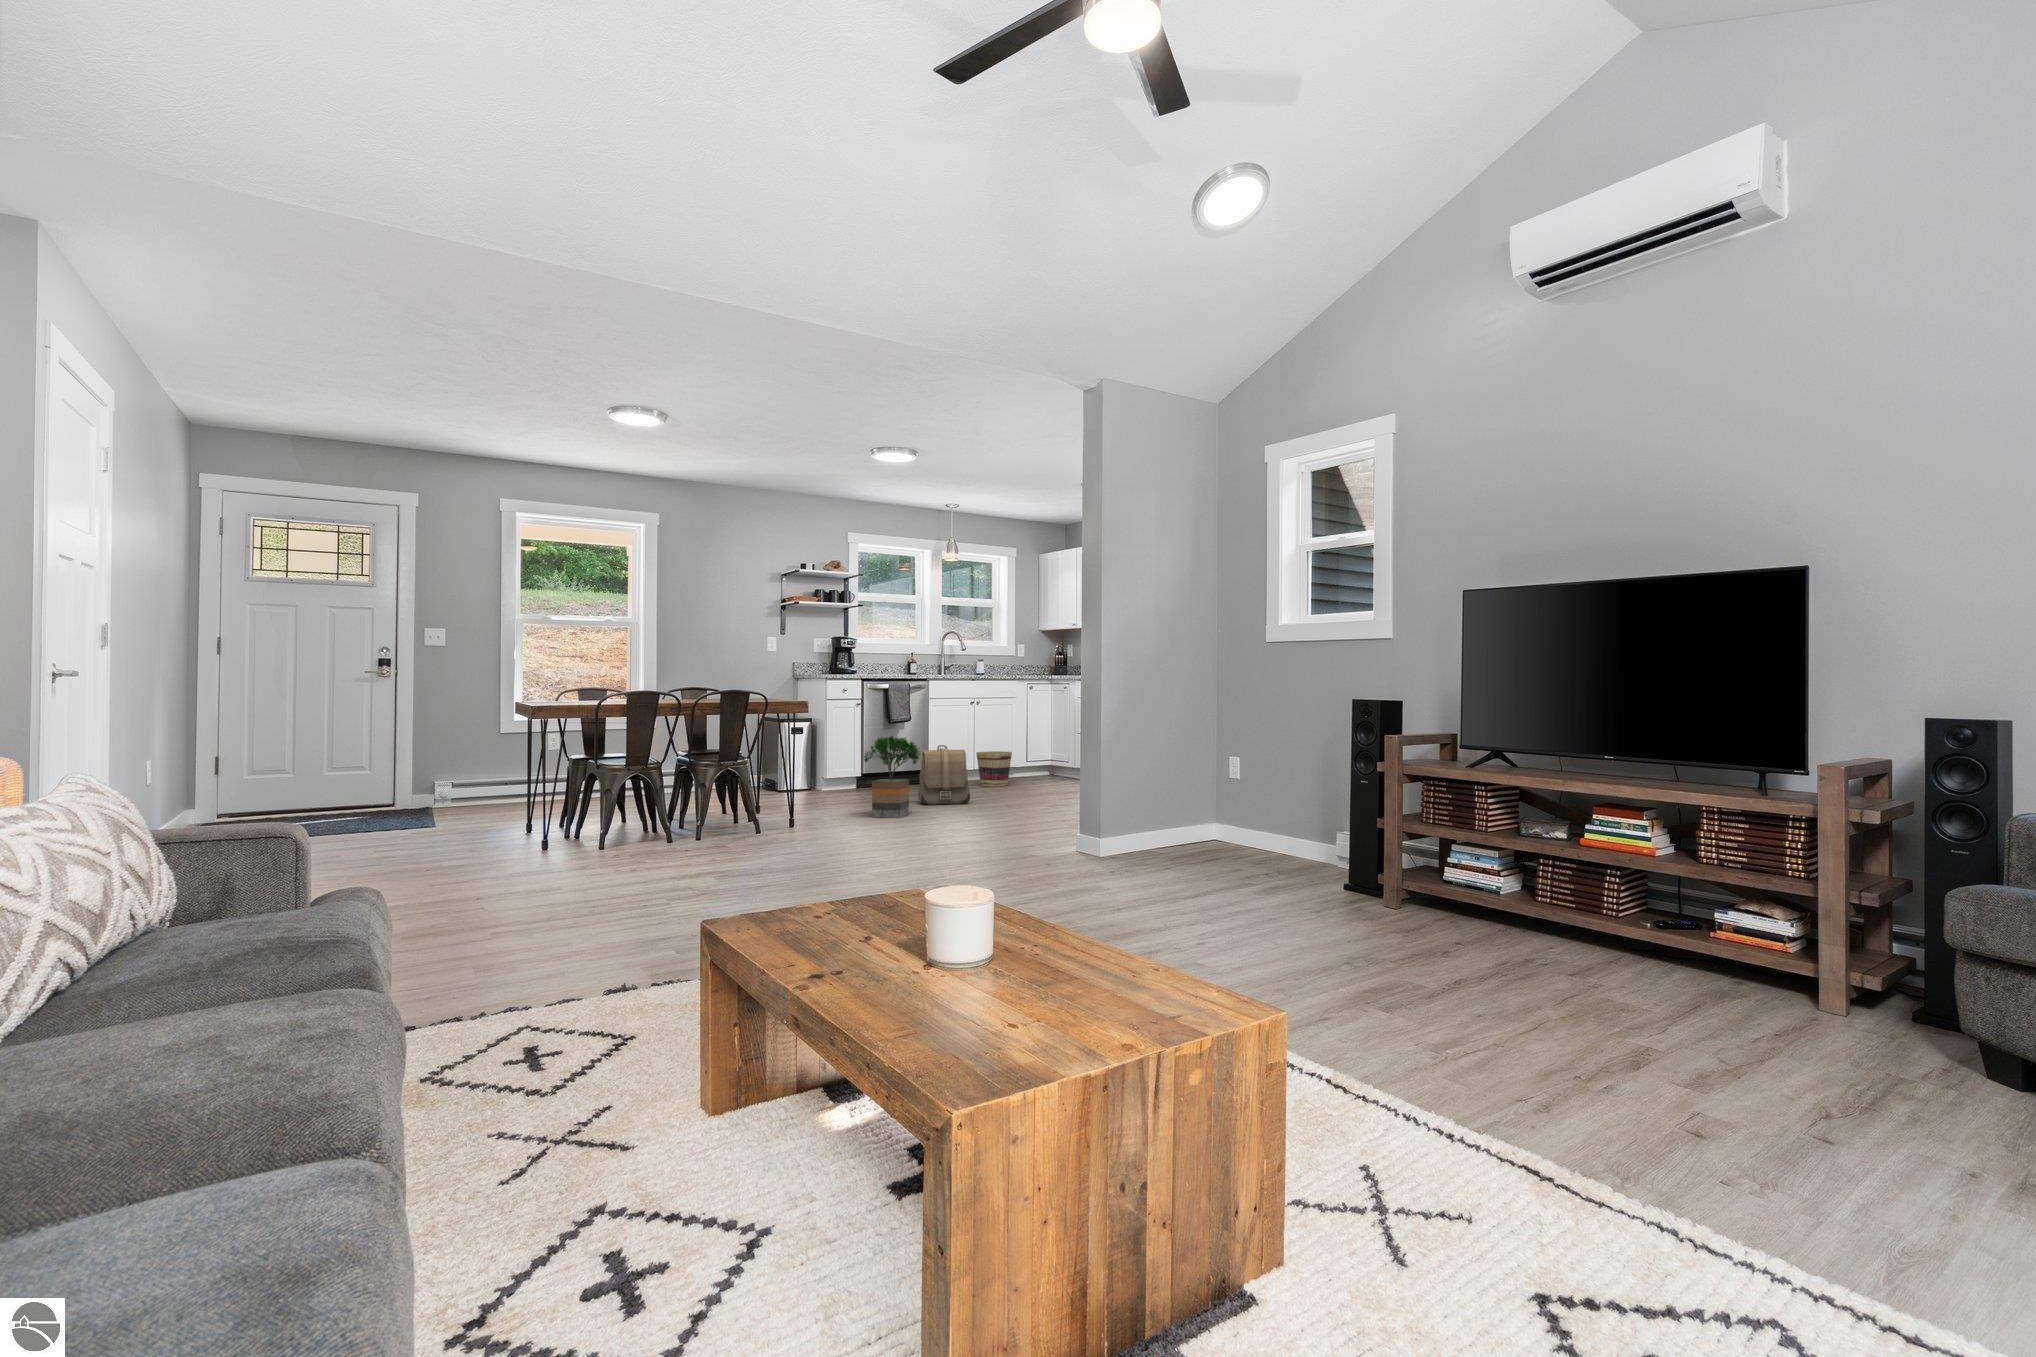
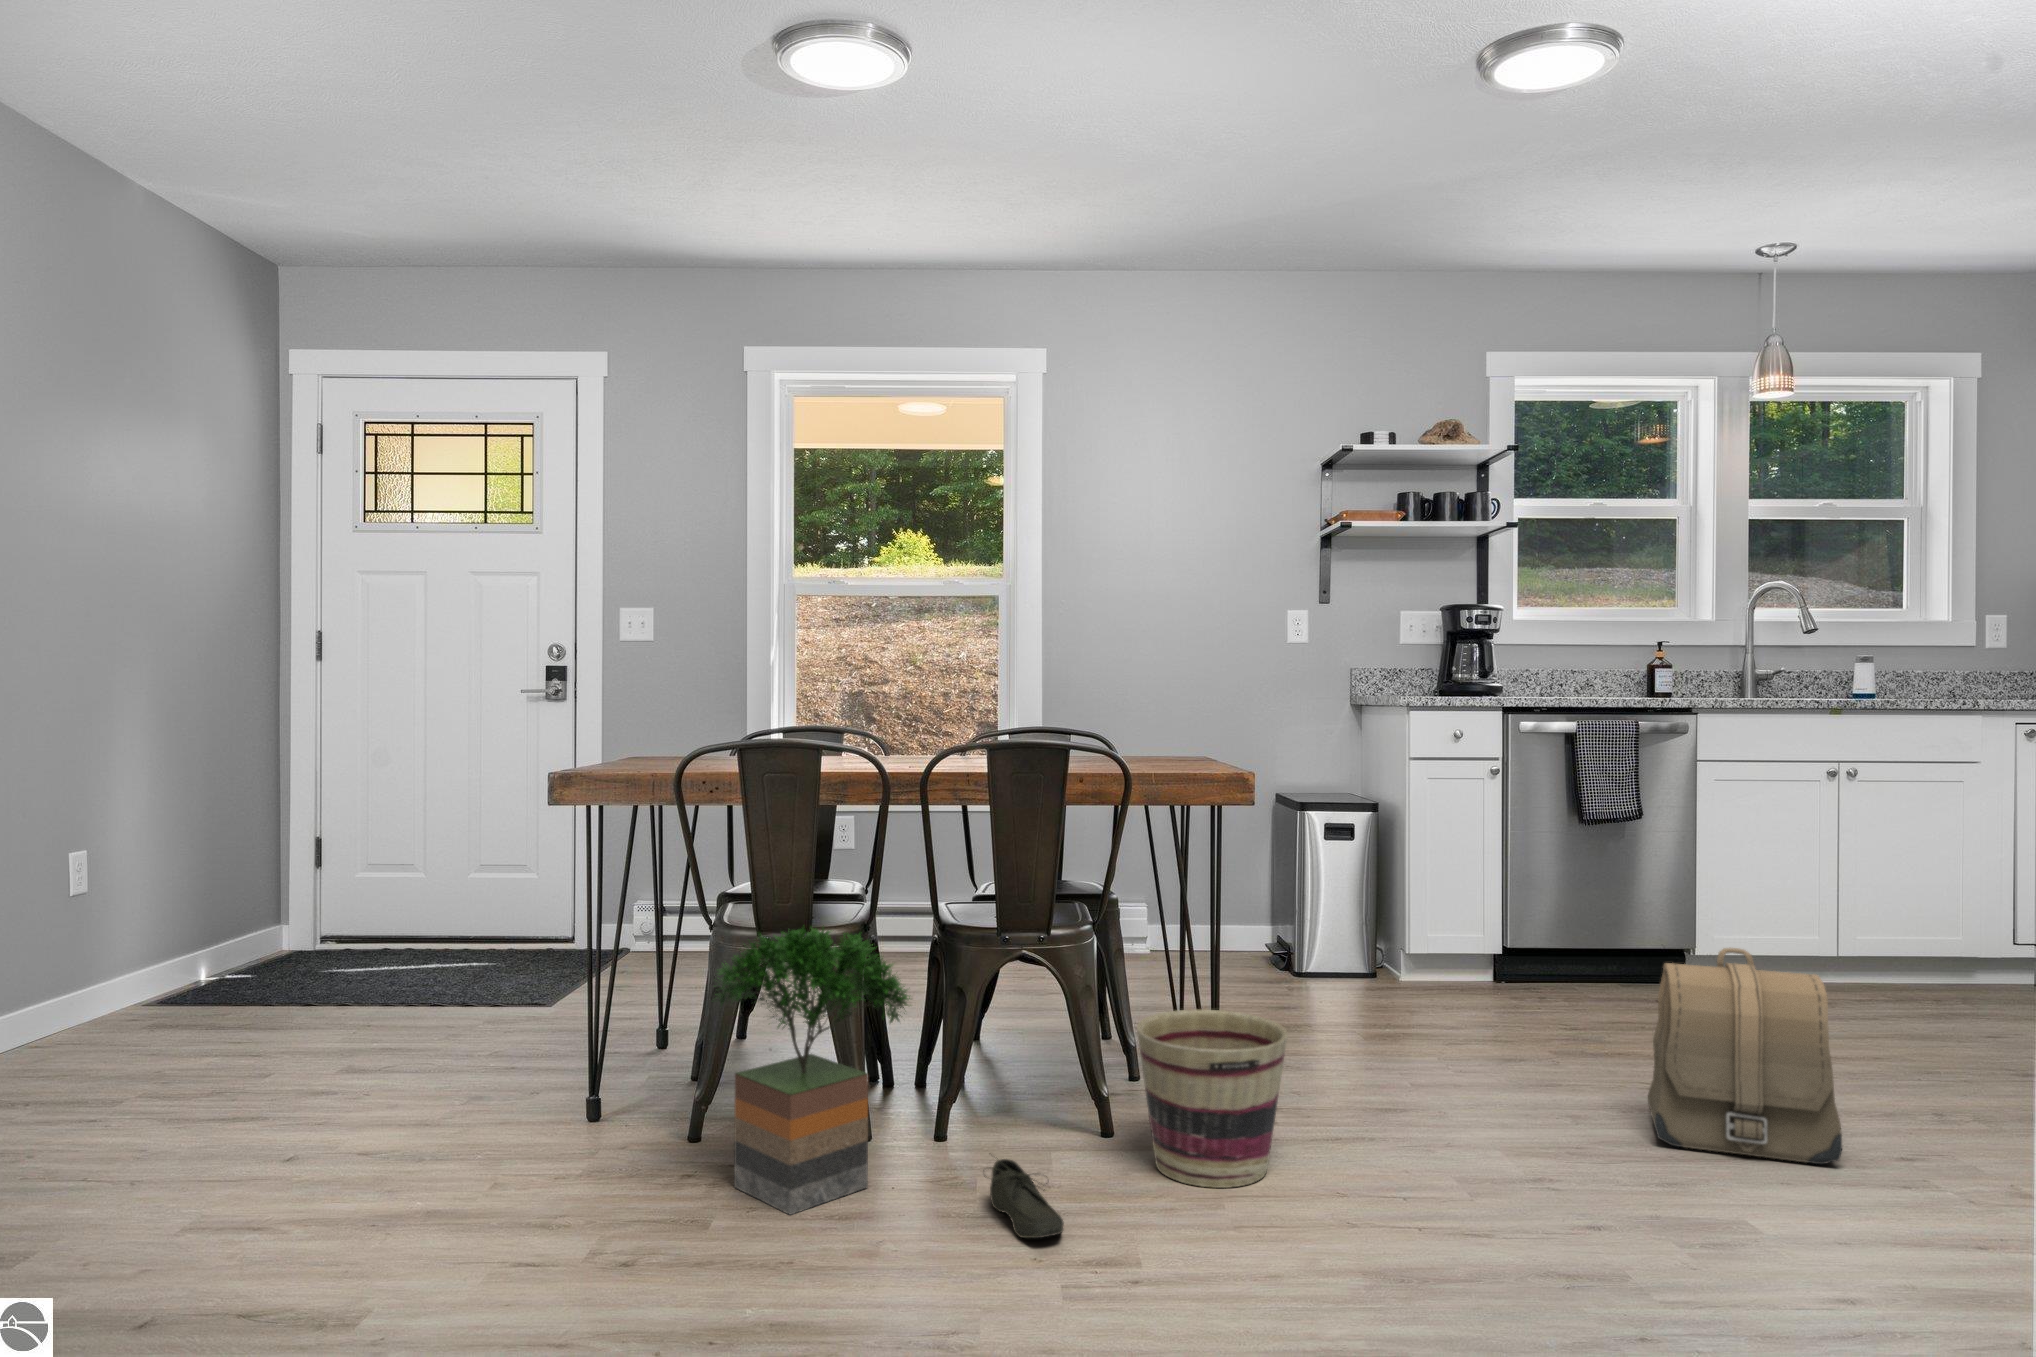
potted tree: present [864,736,921,818] -> present [715,928,910,1215]
basket: present [976,751,1012,787] -> present [1137,1010,1288,1188]
shoe: none [733,807,765,828] -> present [990,1159,1064,1238]

